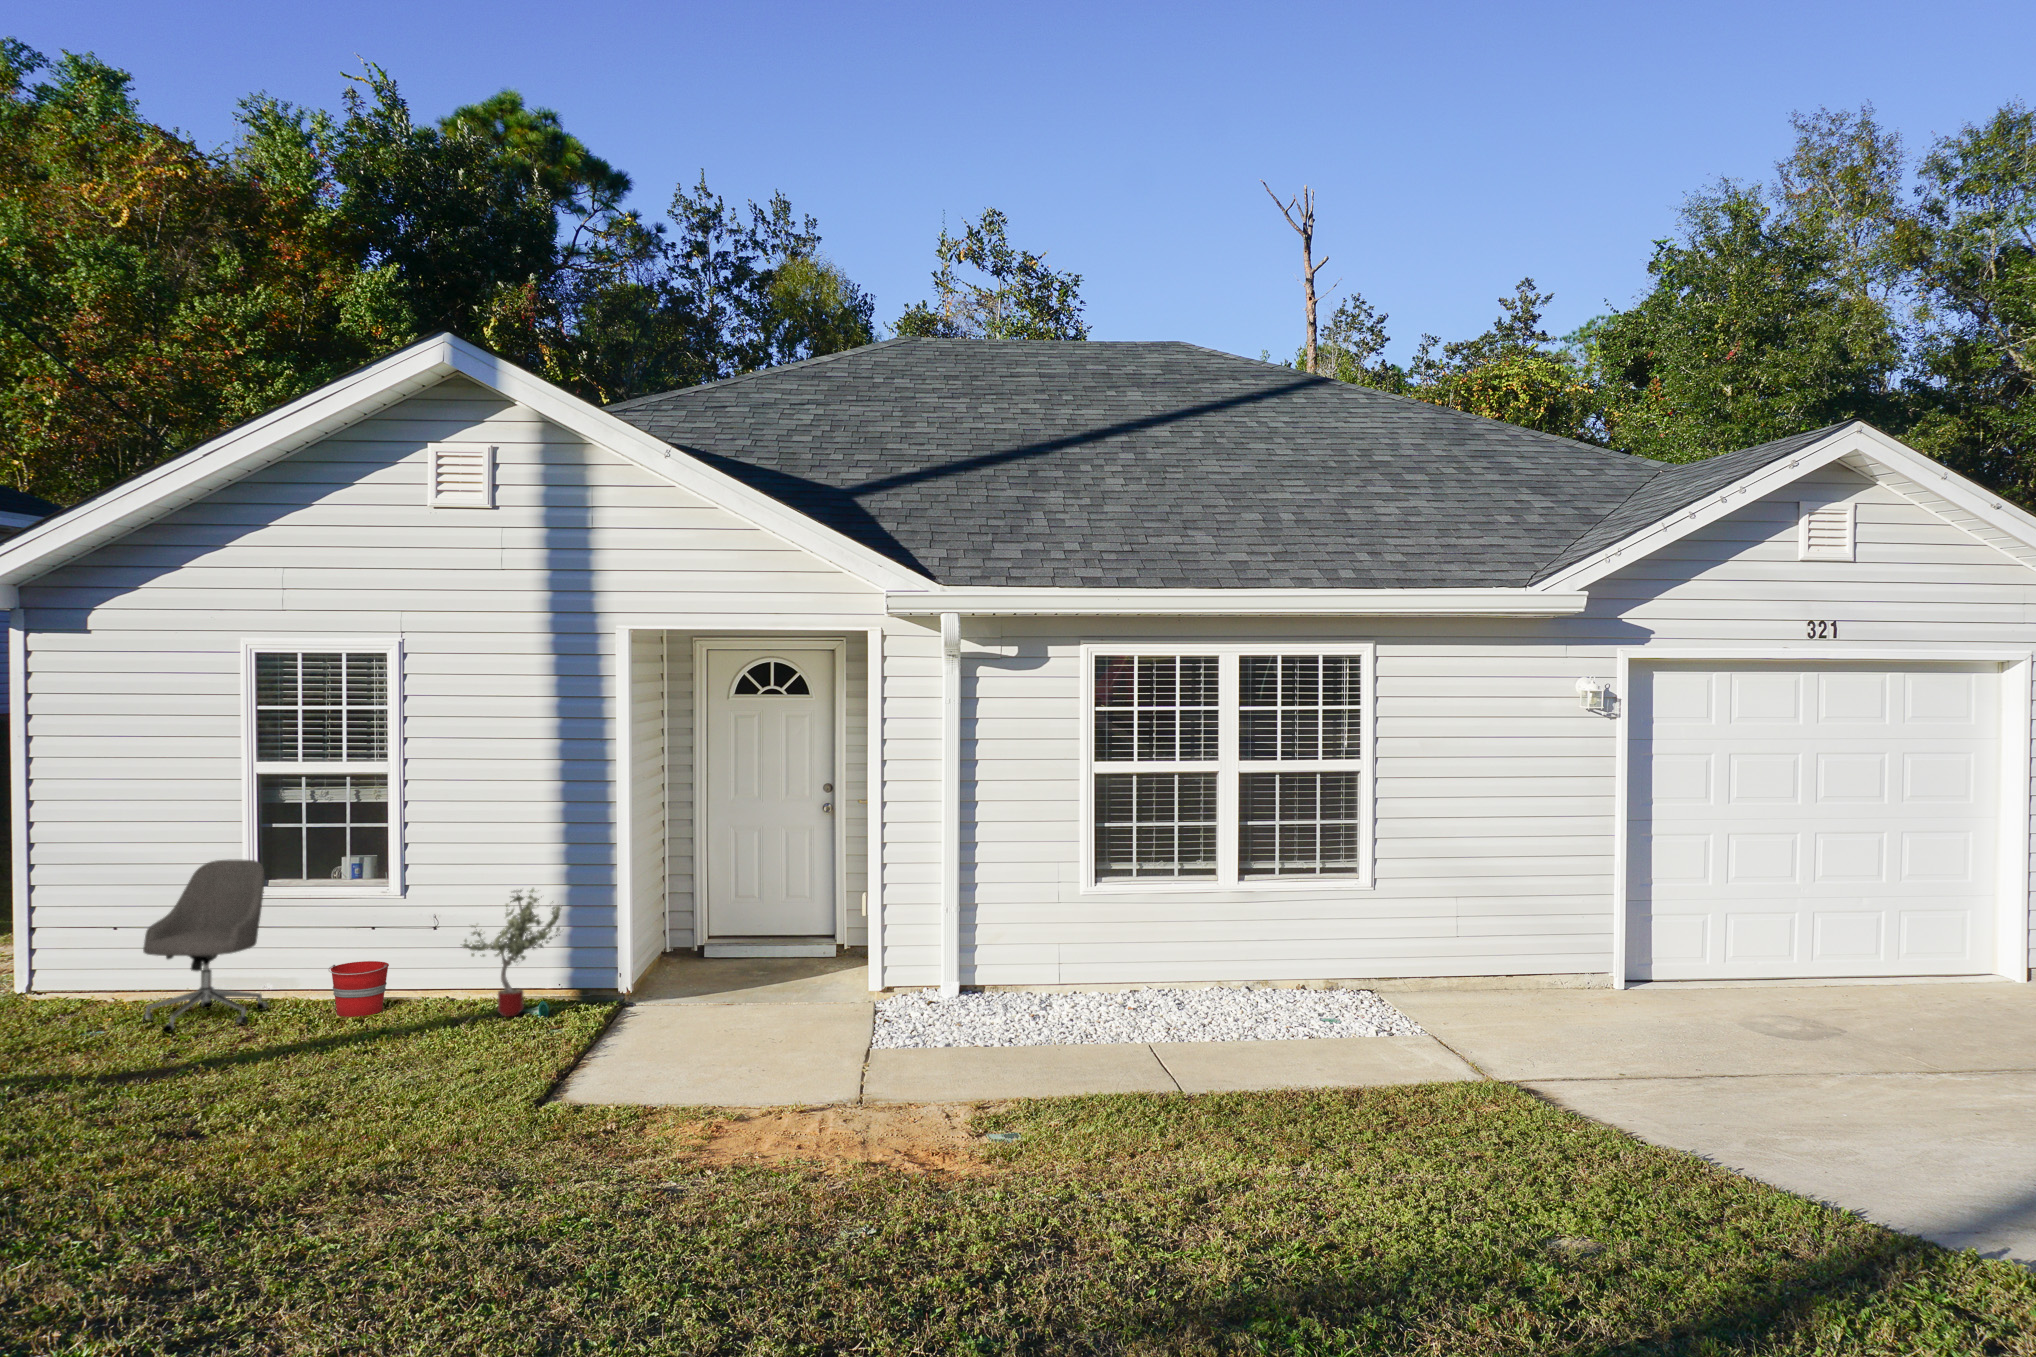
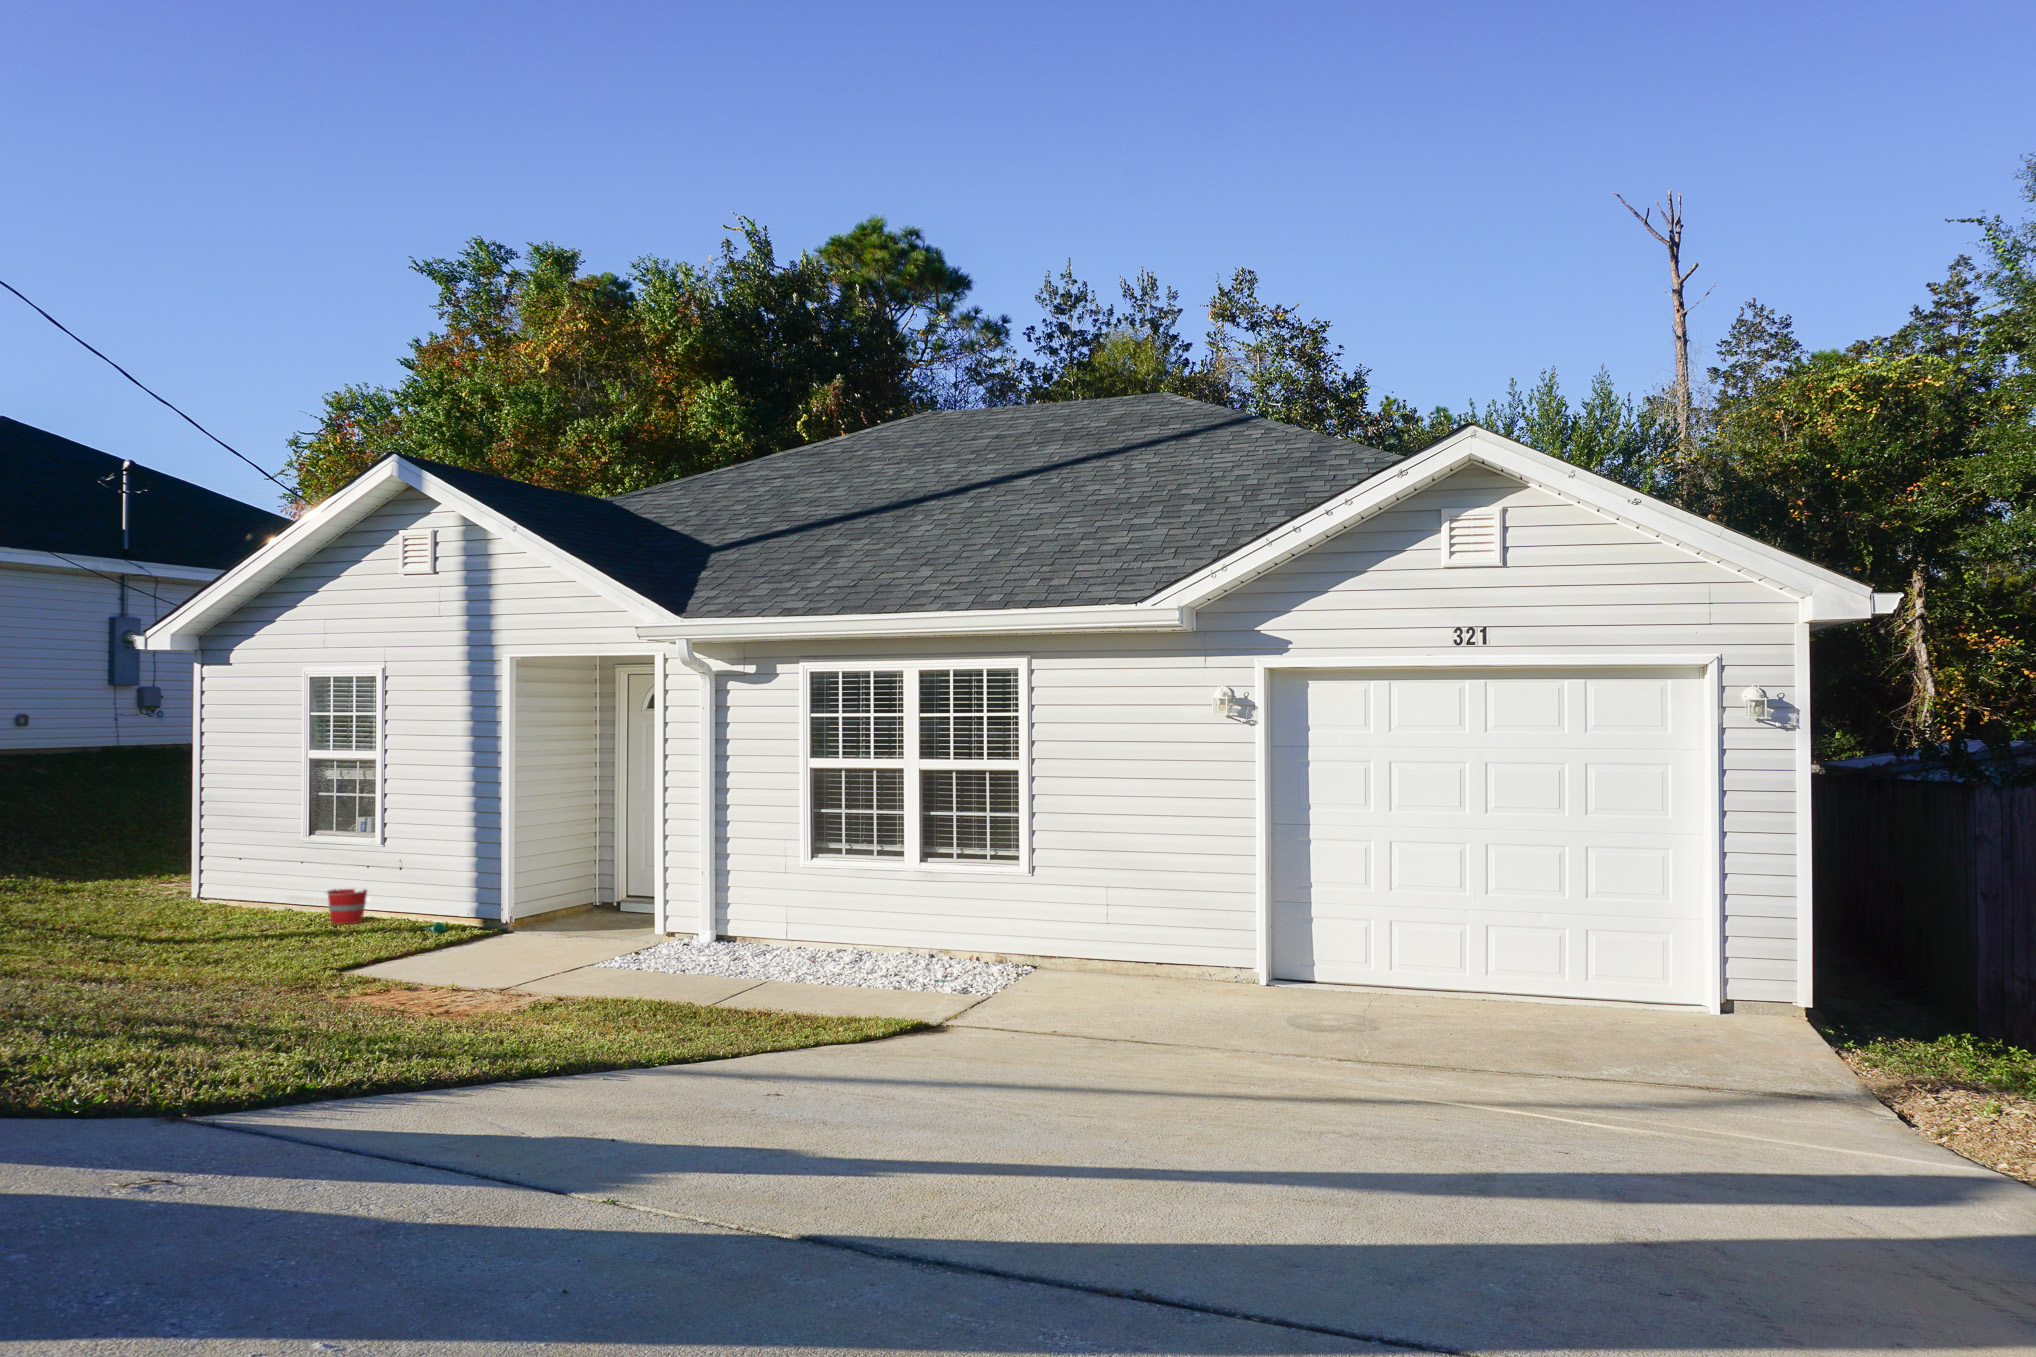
chair: present [143,860,269,1034] -> none [222,815,307,924]
potted tree: present [462,889,562,1016] -> none [394,841,454,932]

